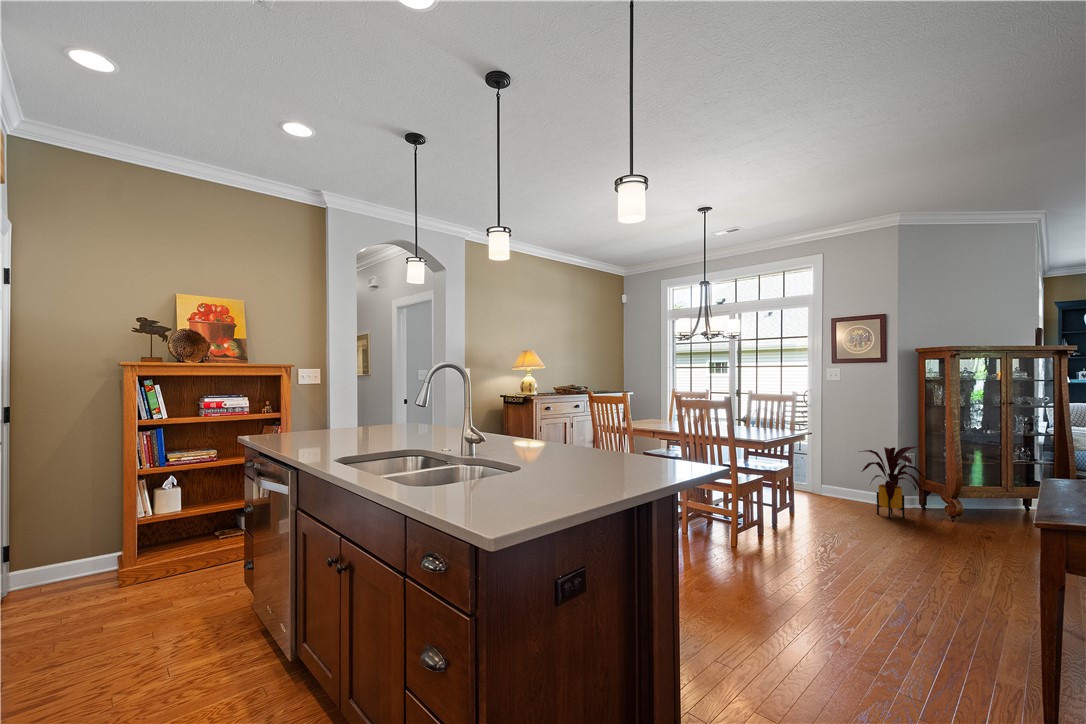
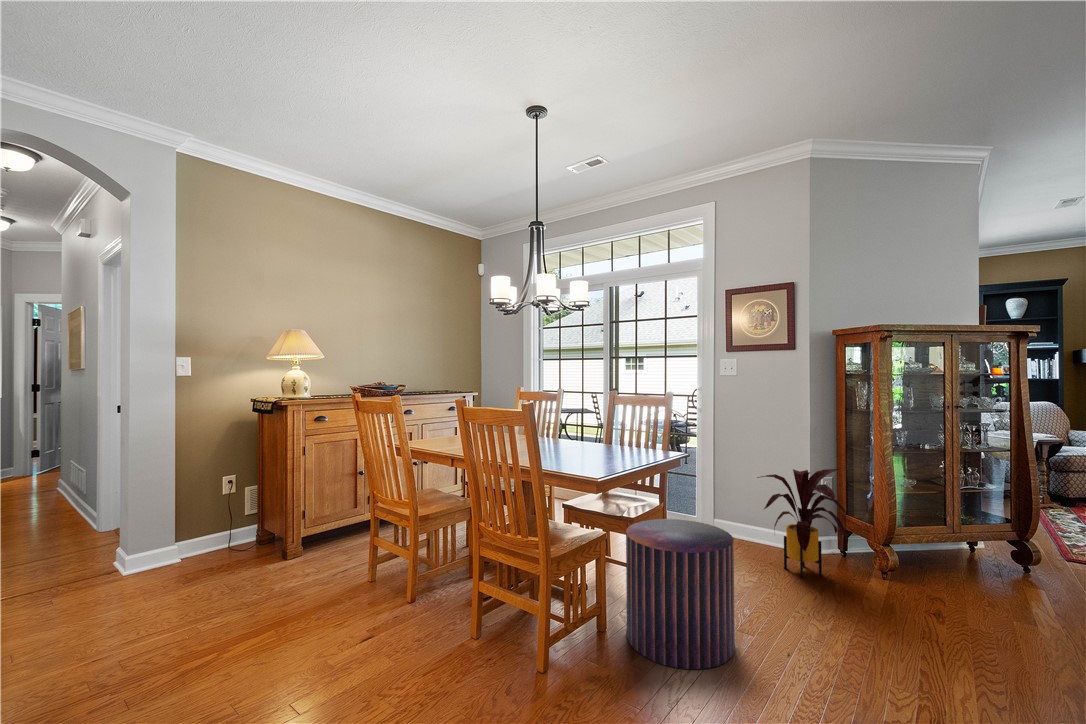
pouf: none [771,472,841,551] -> present [626,519,735,669]

